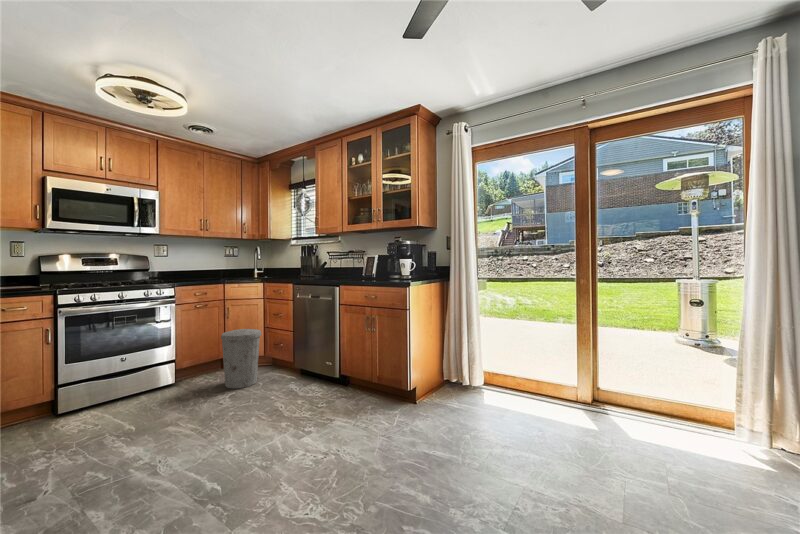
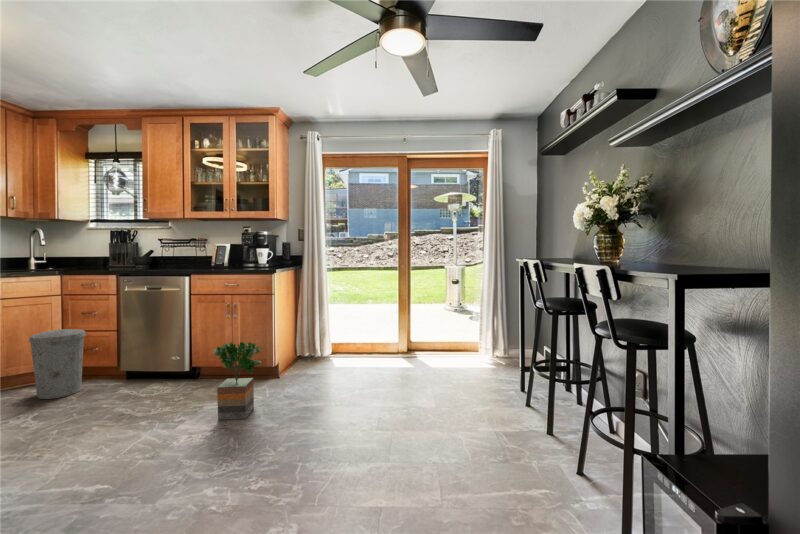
potted tree: none [305,367,366,474] -> present [214,342,261,420]

